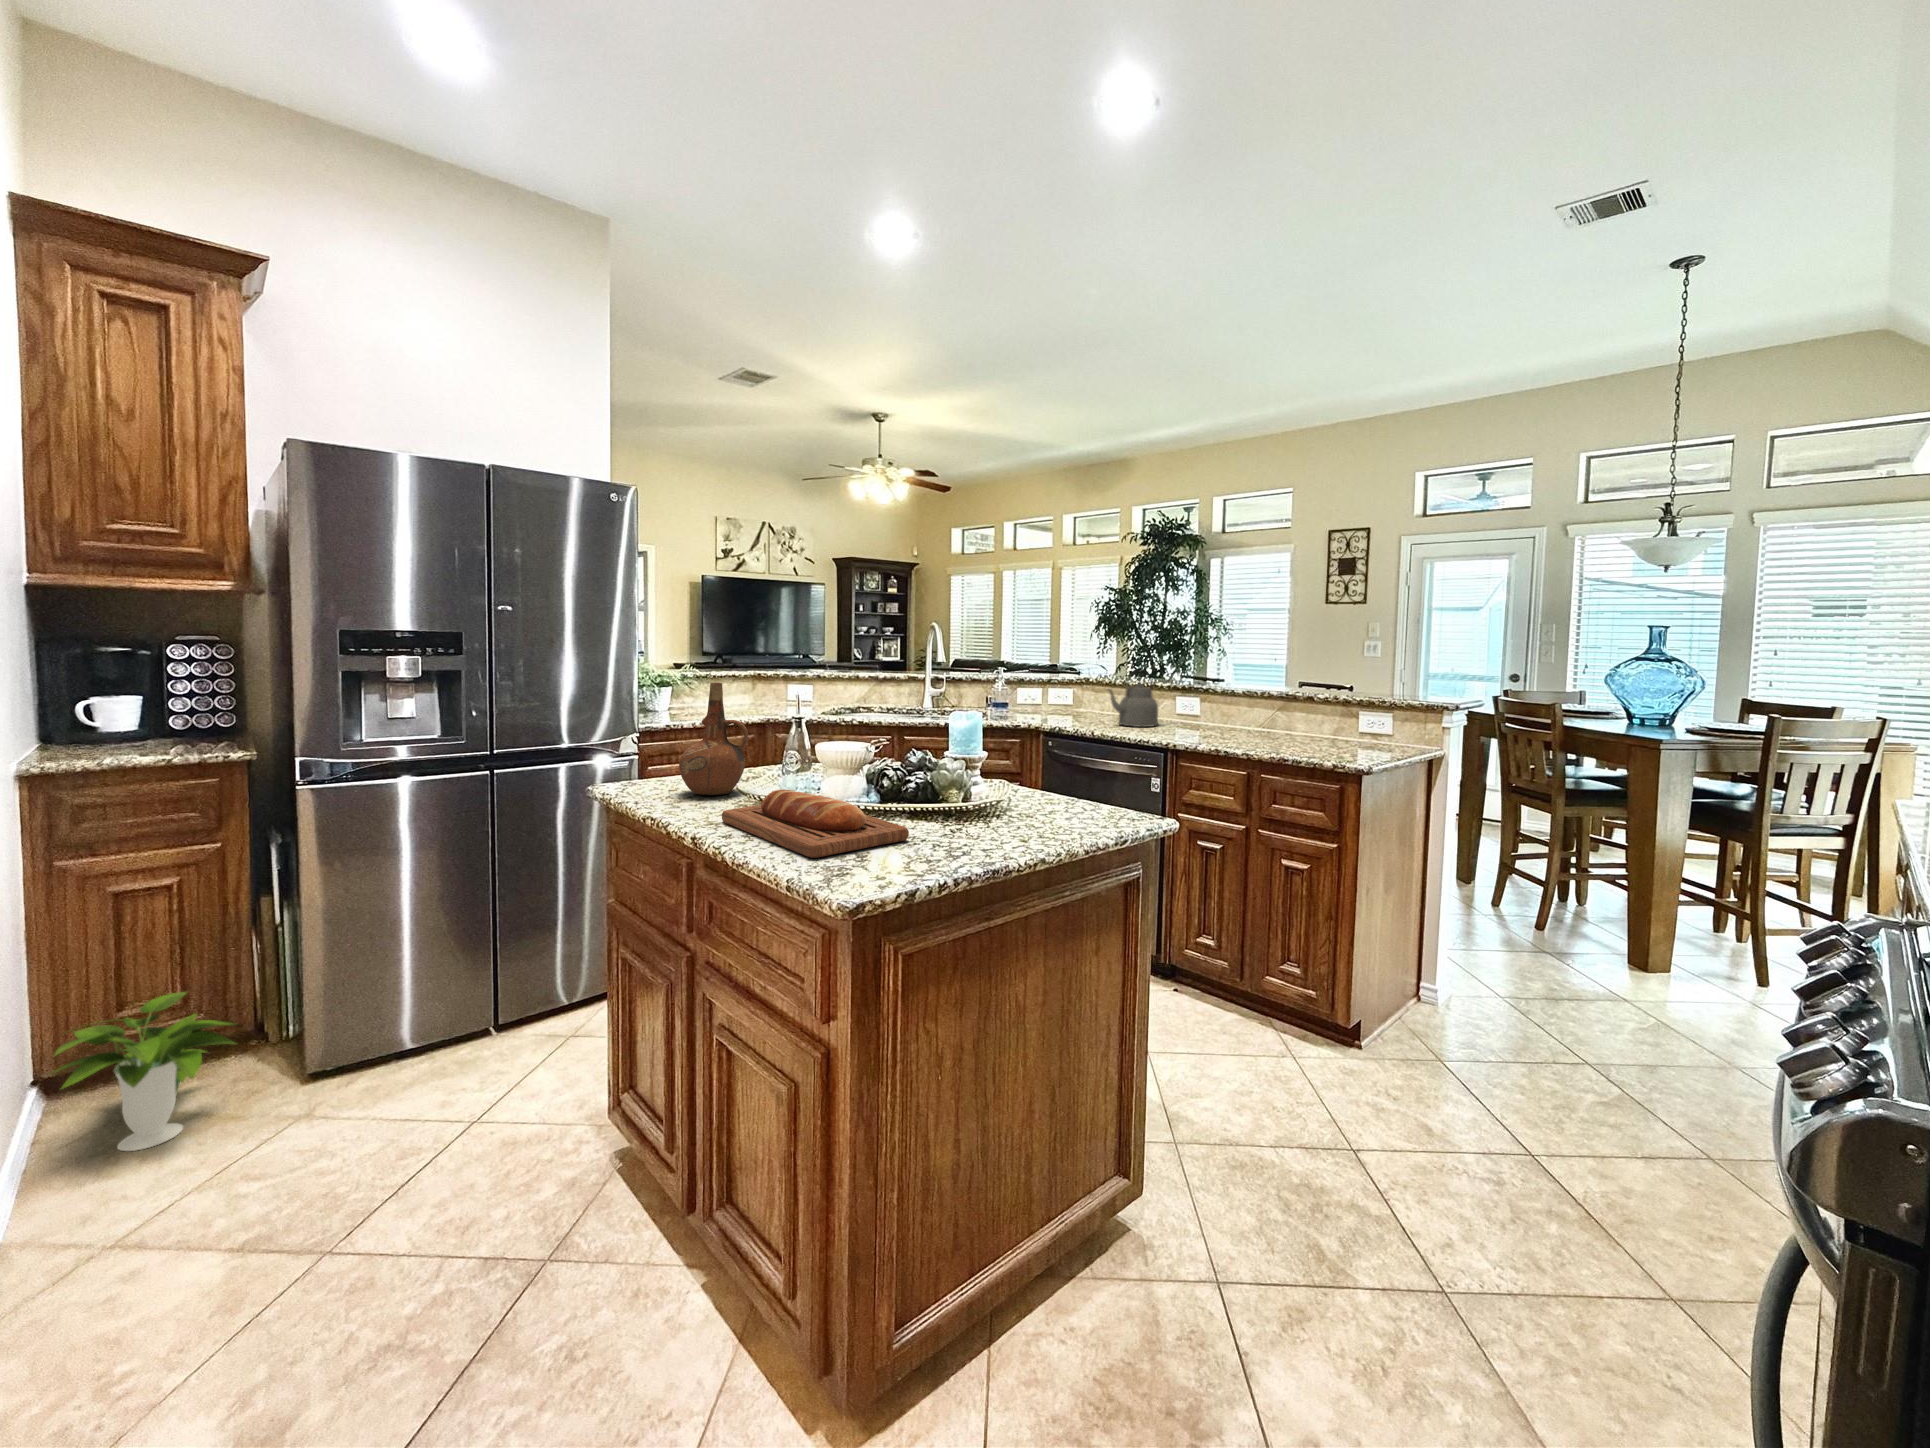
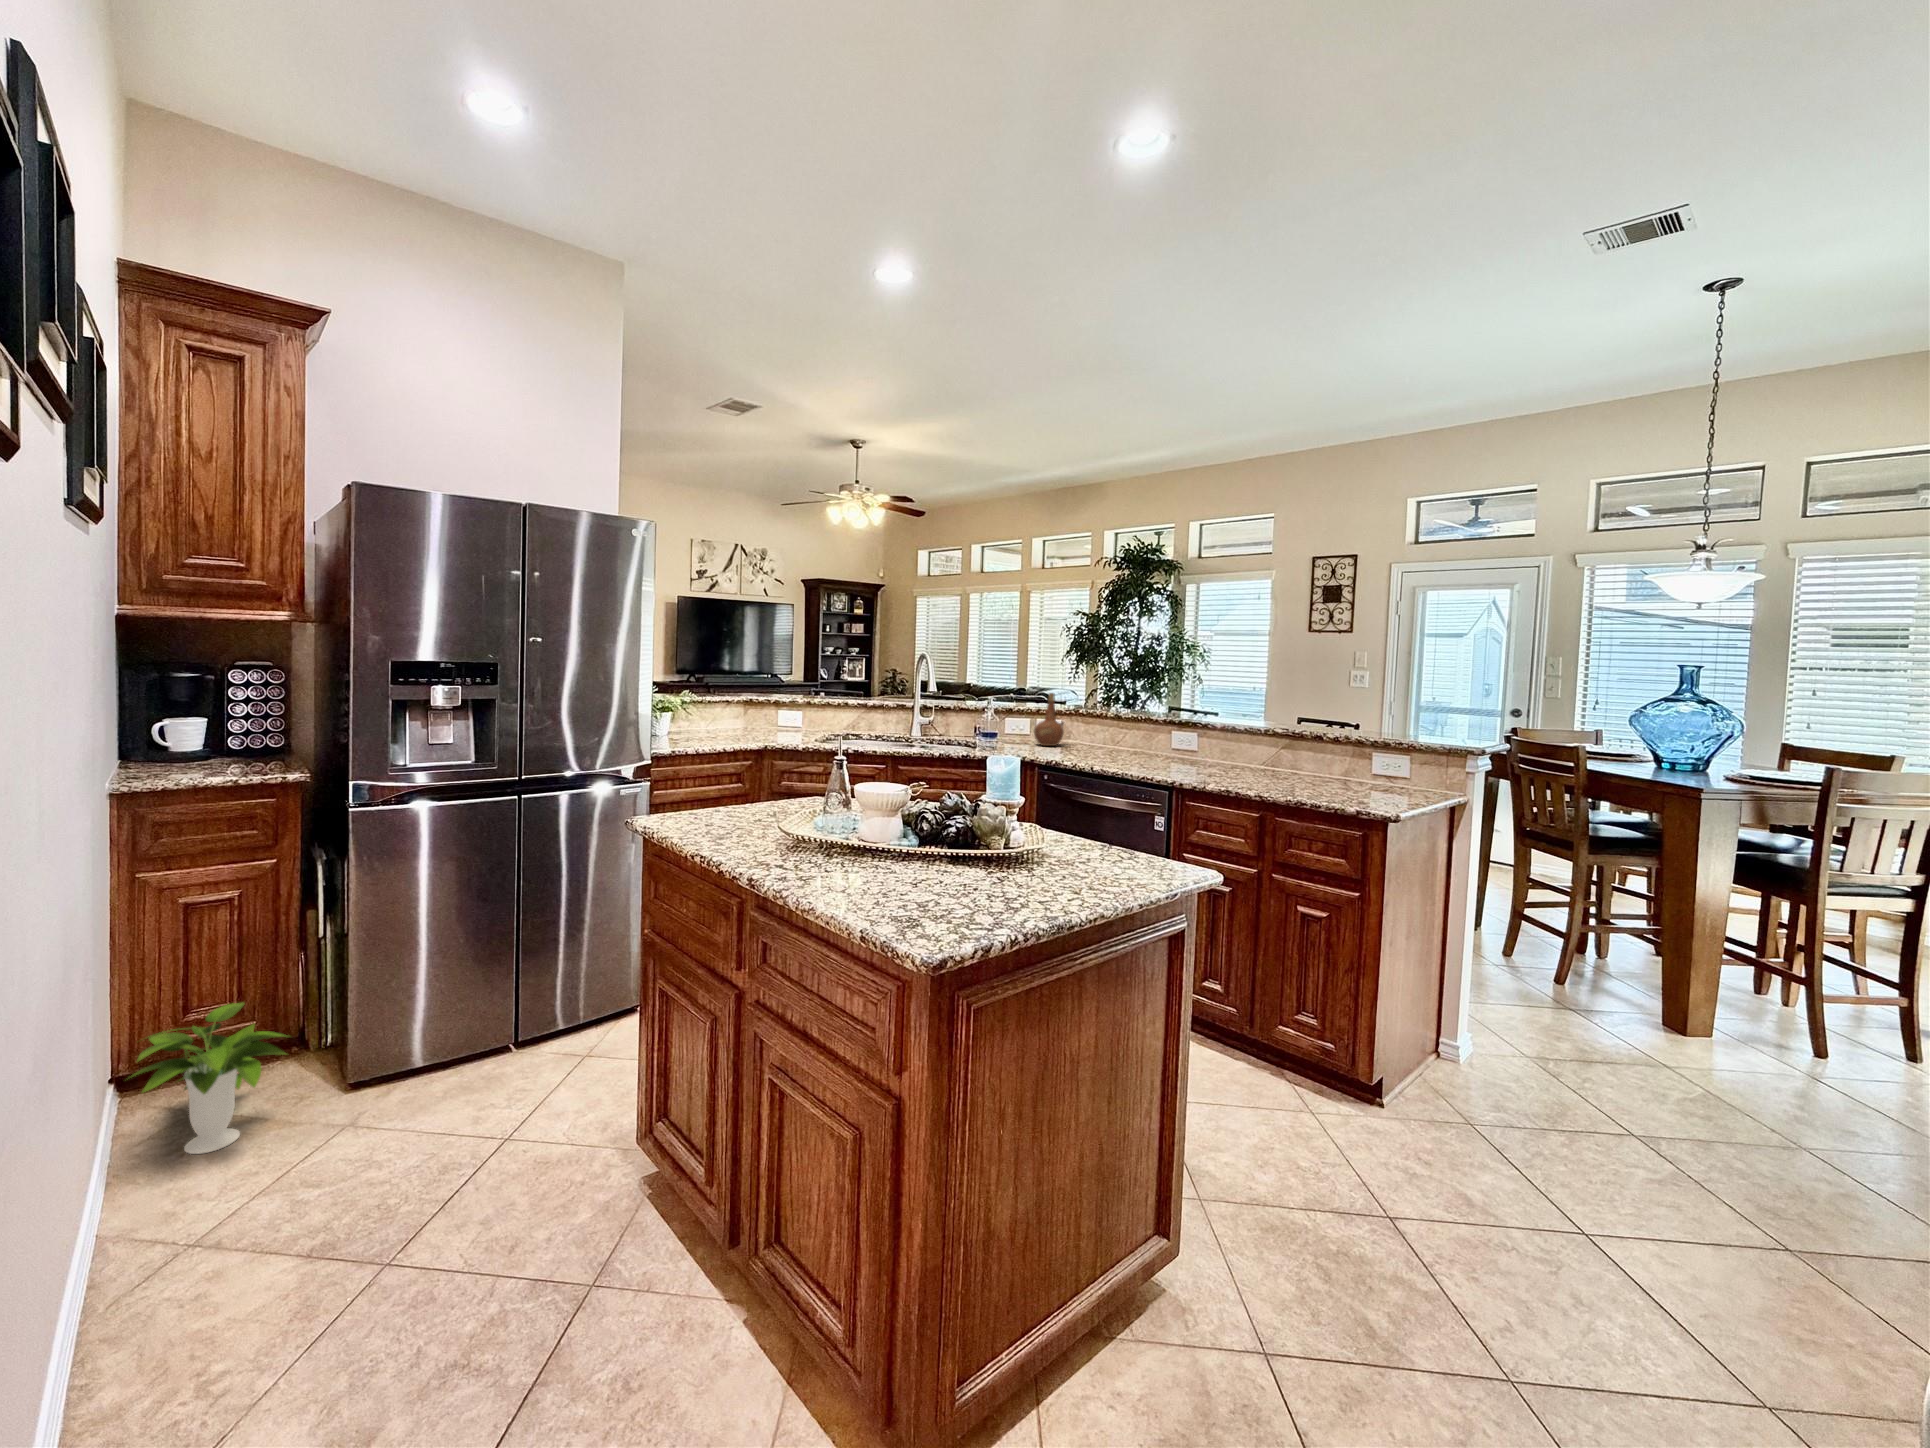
kettle: present [1107,669,1158,727] -> none [1101,703,1155,762]
ceramic pitcher: present [679,683,748,795] -> present [1034,693,1064,746]
bread loaf: present [722,789,909,858] -> none [773,832,963,906]

